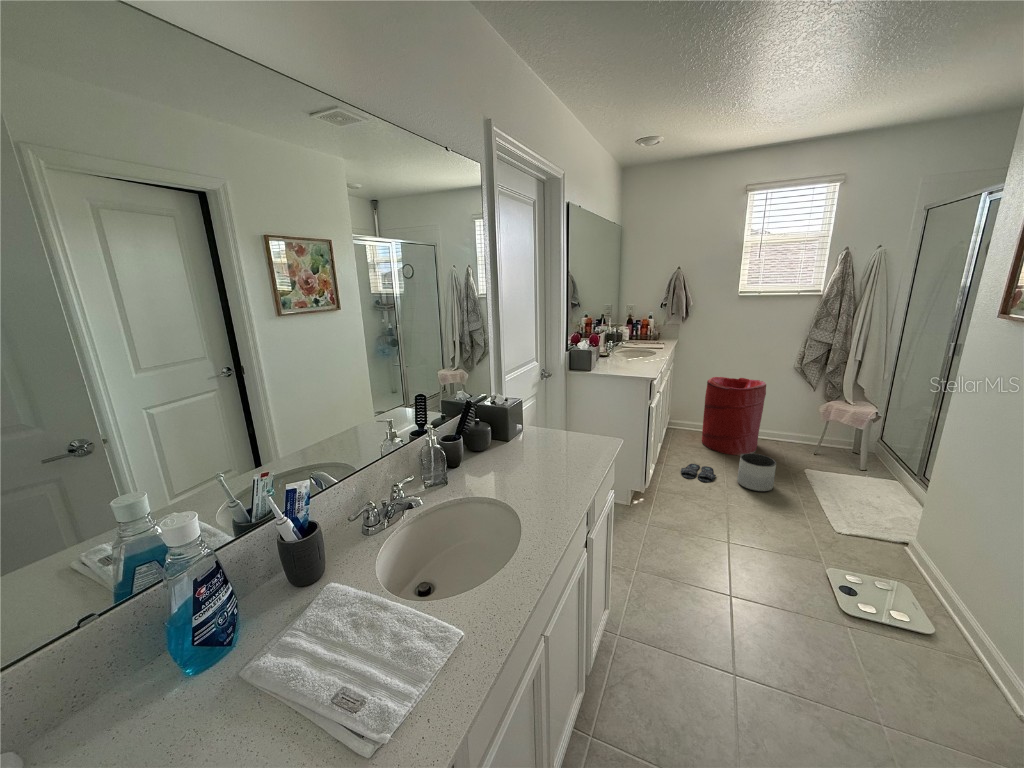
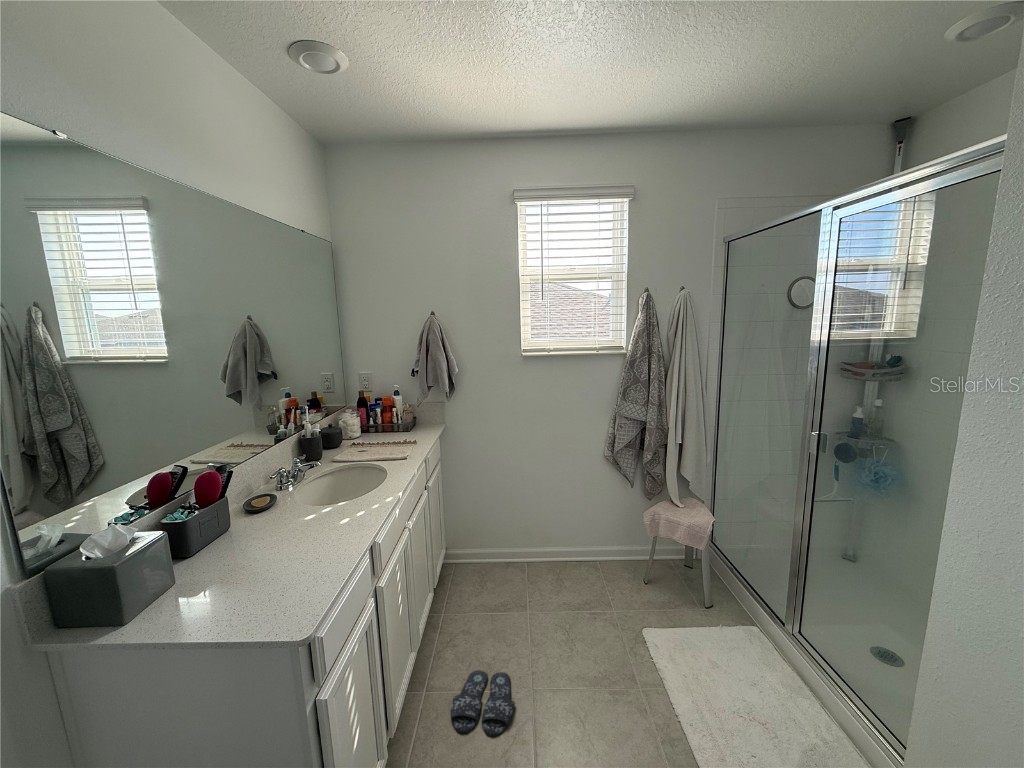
laundry hamper: present [702,377,766,456] -> none [491,479,574,620]
planter: present [737,453,776,492] -> none [551,643,611,738]

